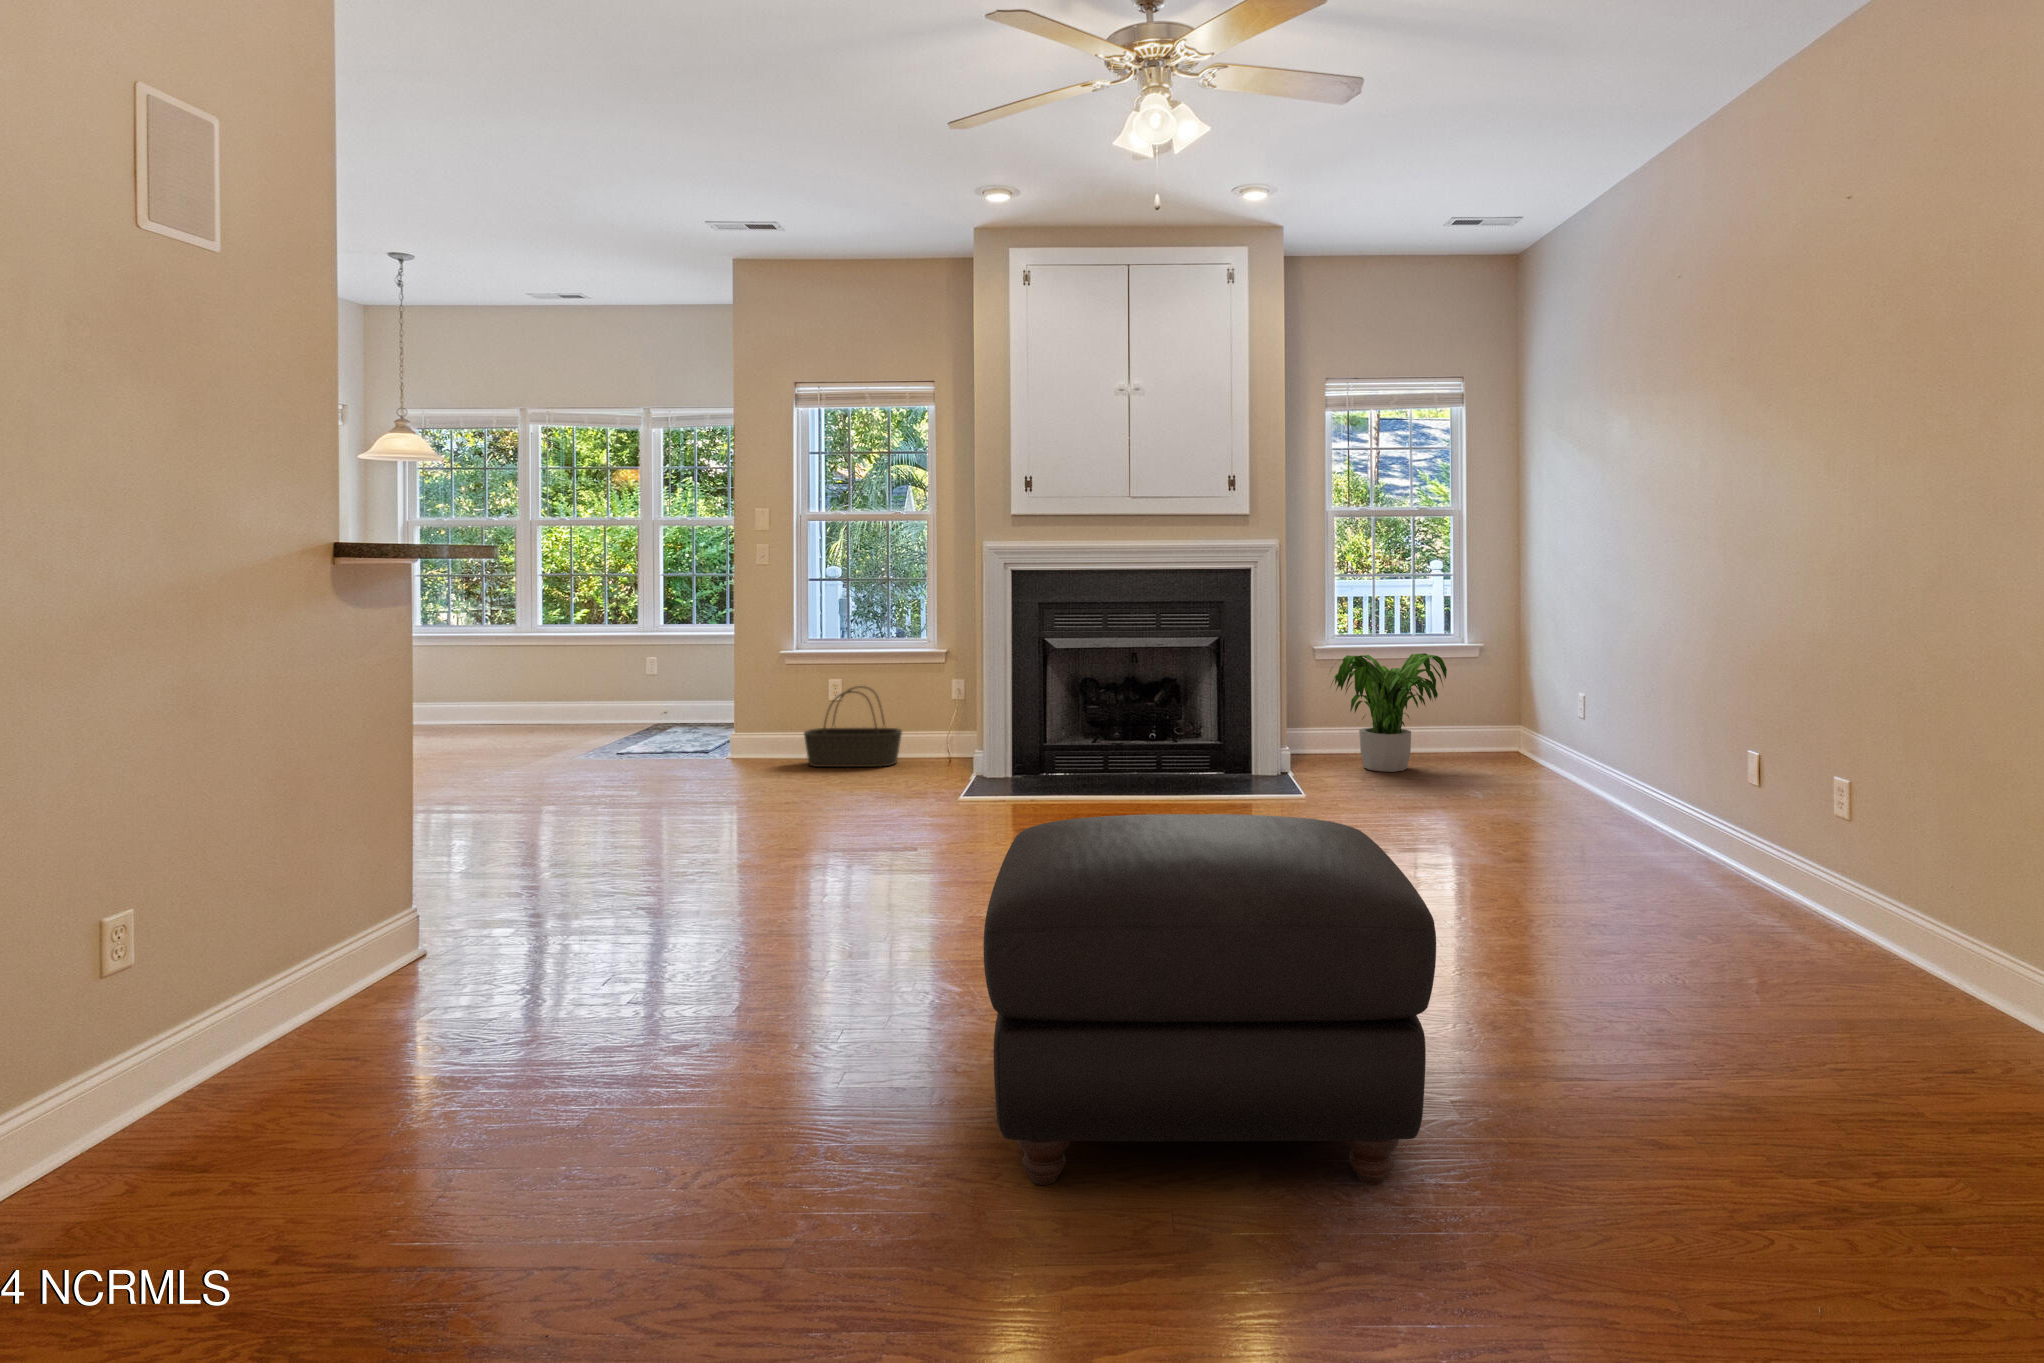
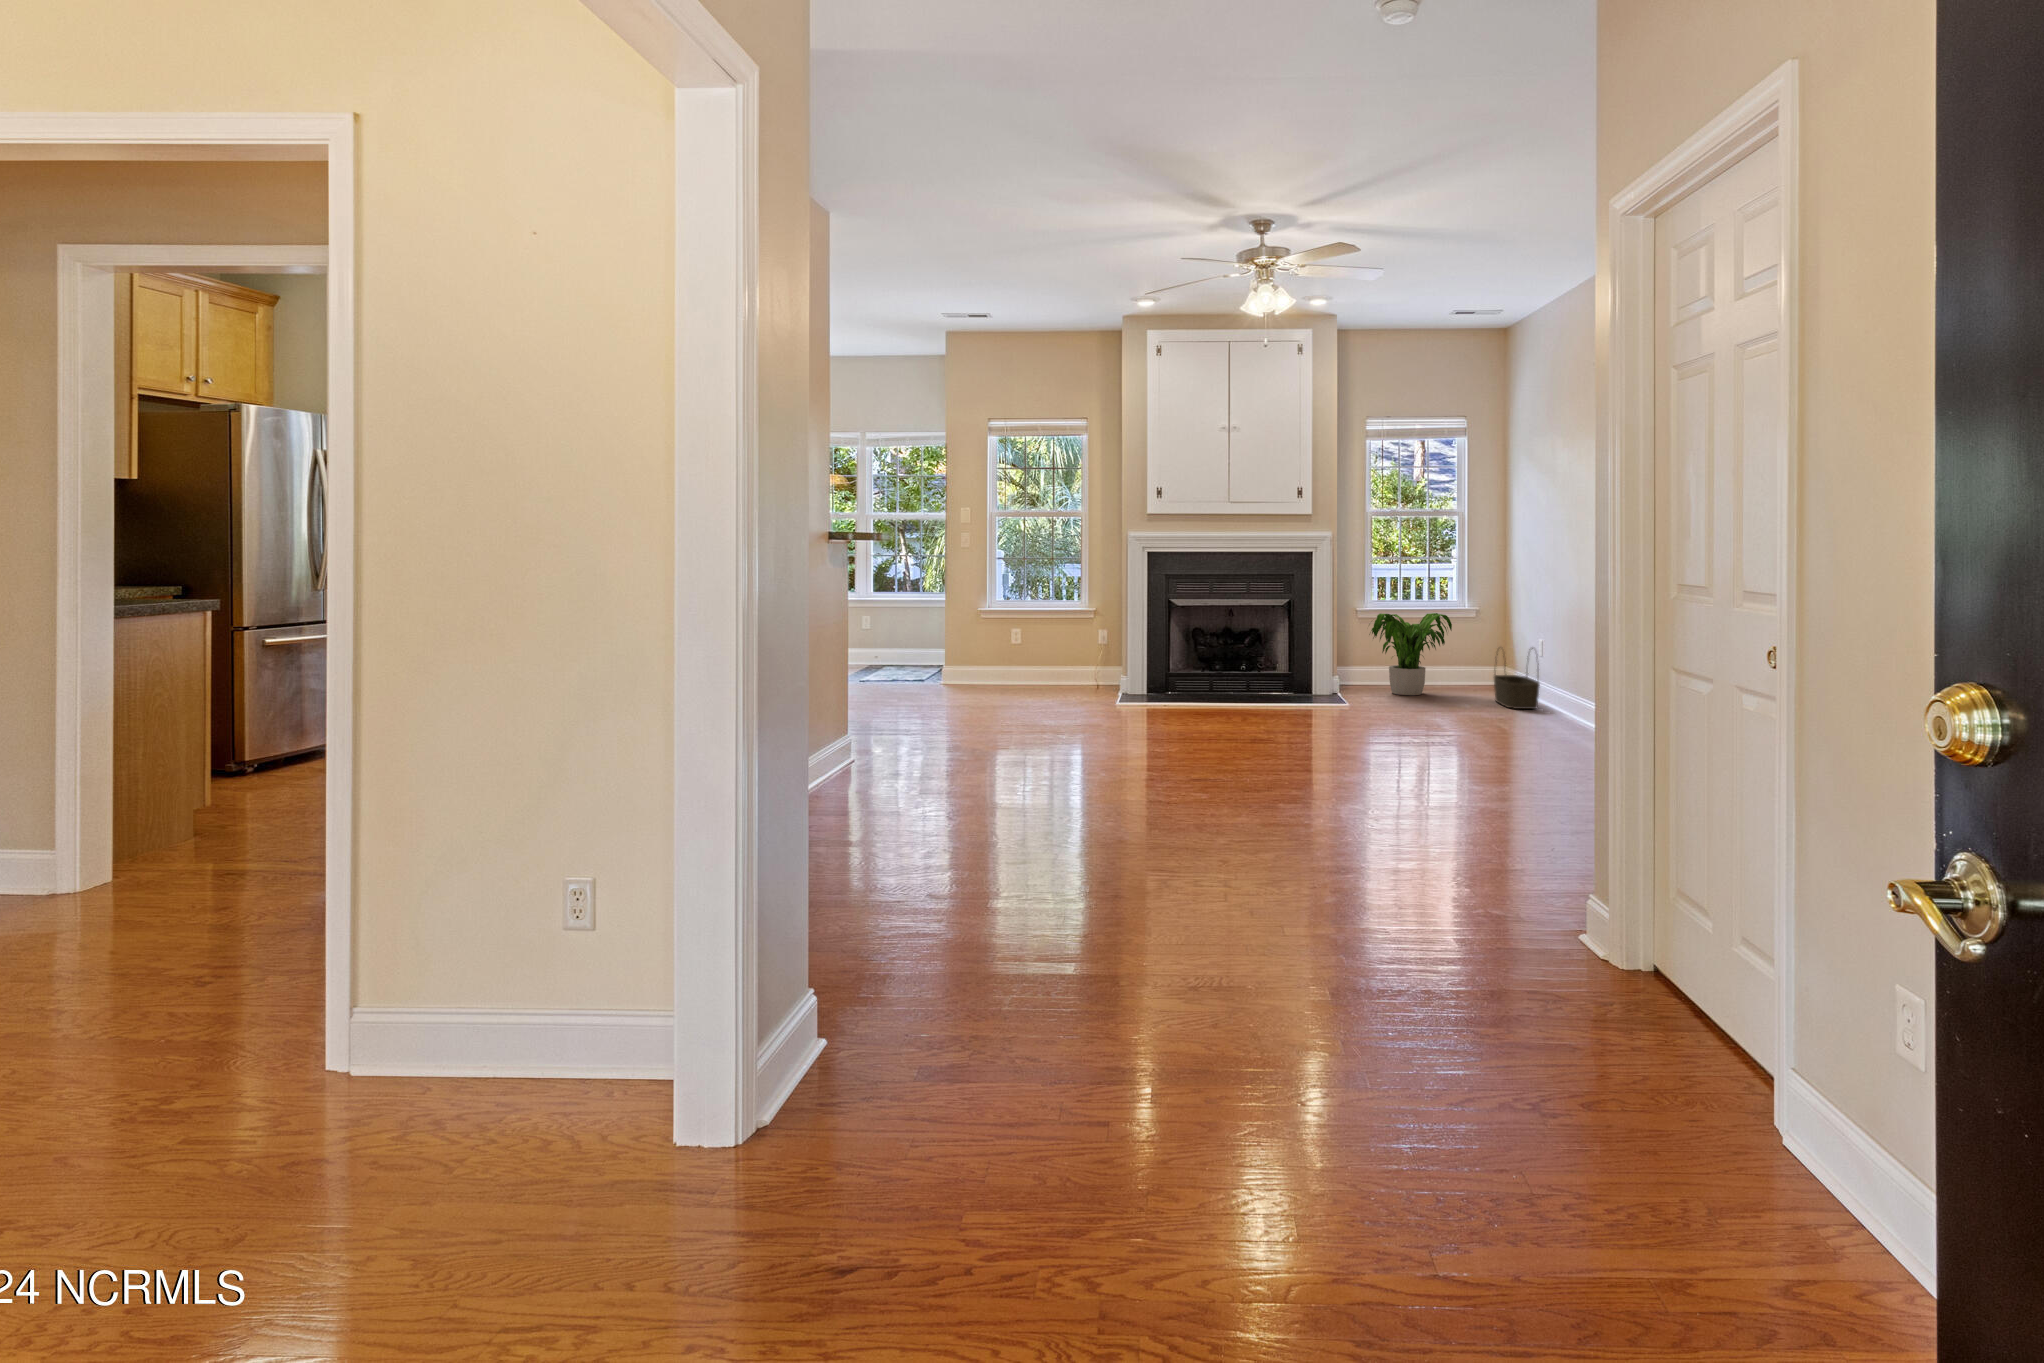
basket: present [804,686,902,767] -> present [1494,648,1540,709]
ottoman: present [983,814,1436,1185] -> none [1197,676,1401,830]

